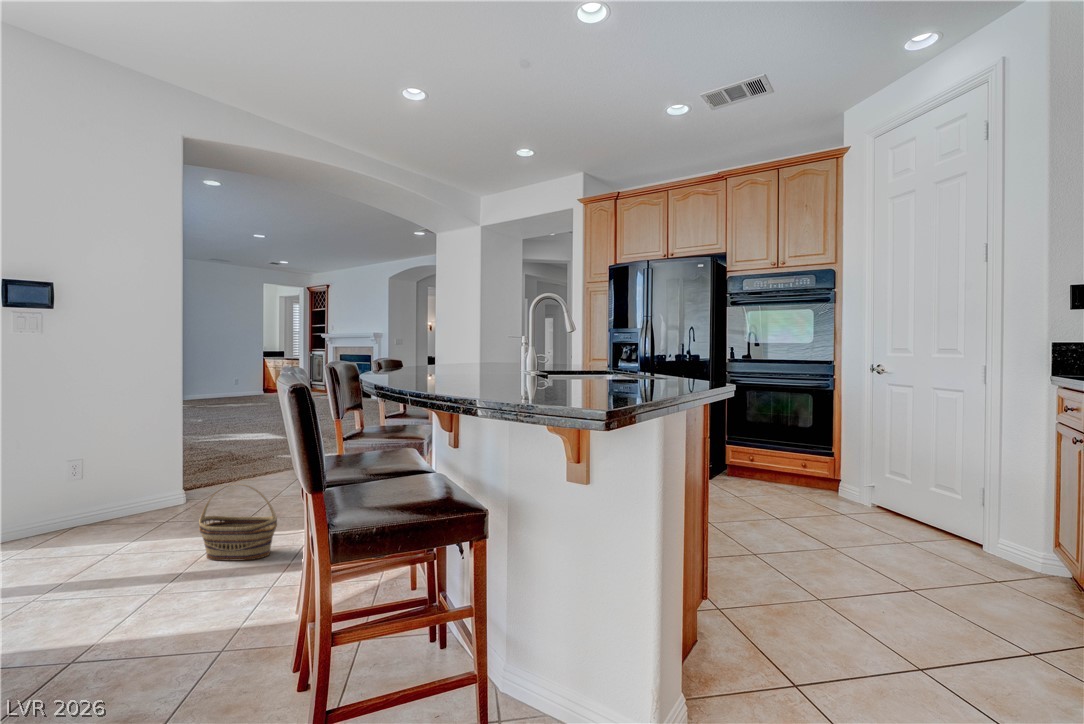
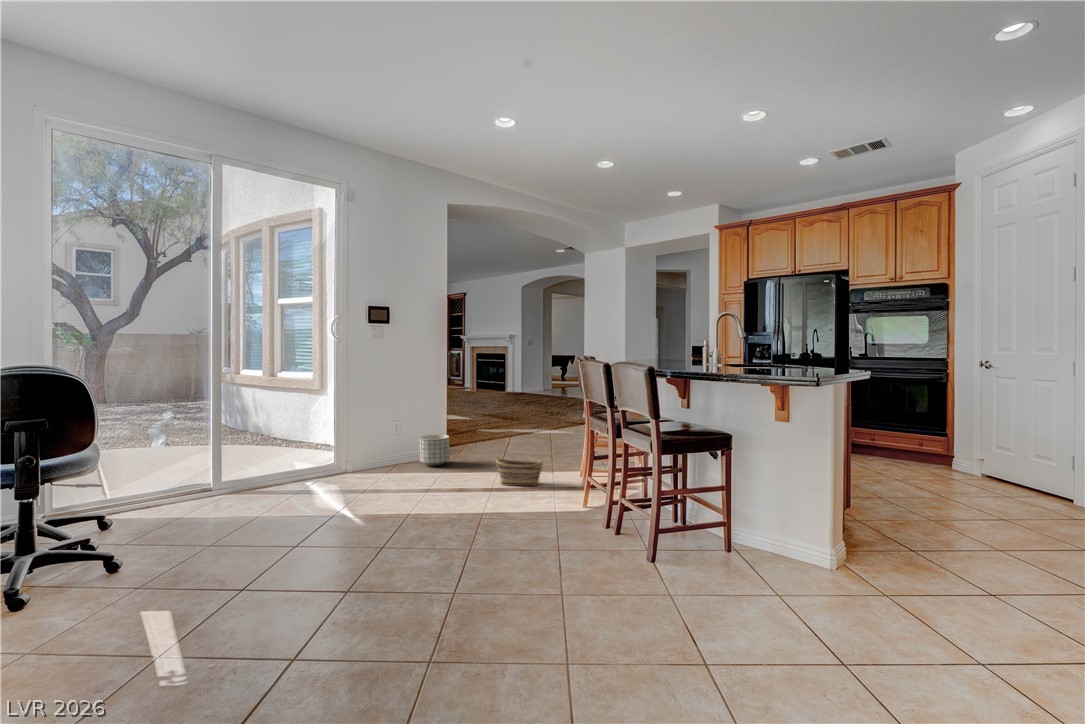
planter: none [109,472,167,522] -> present [420,435,450,466]

